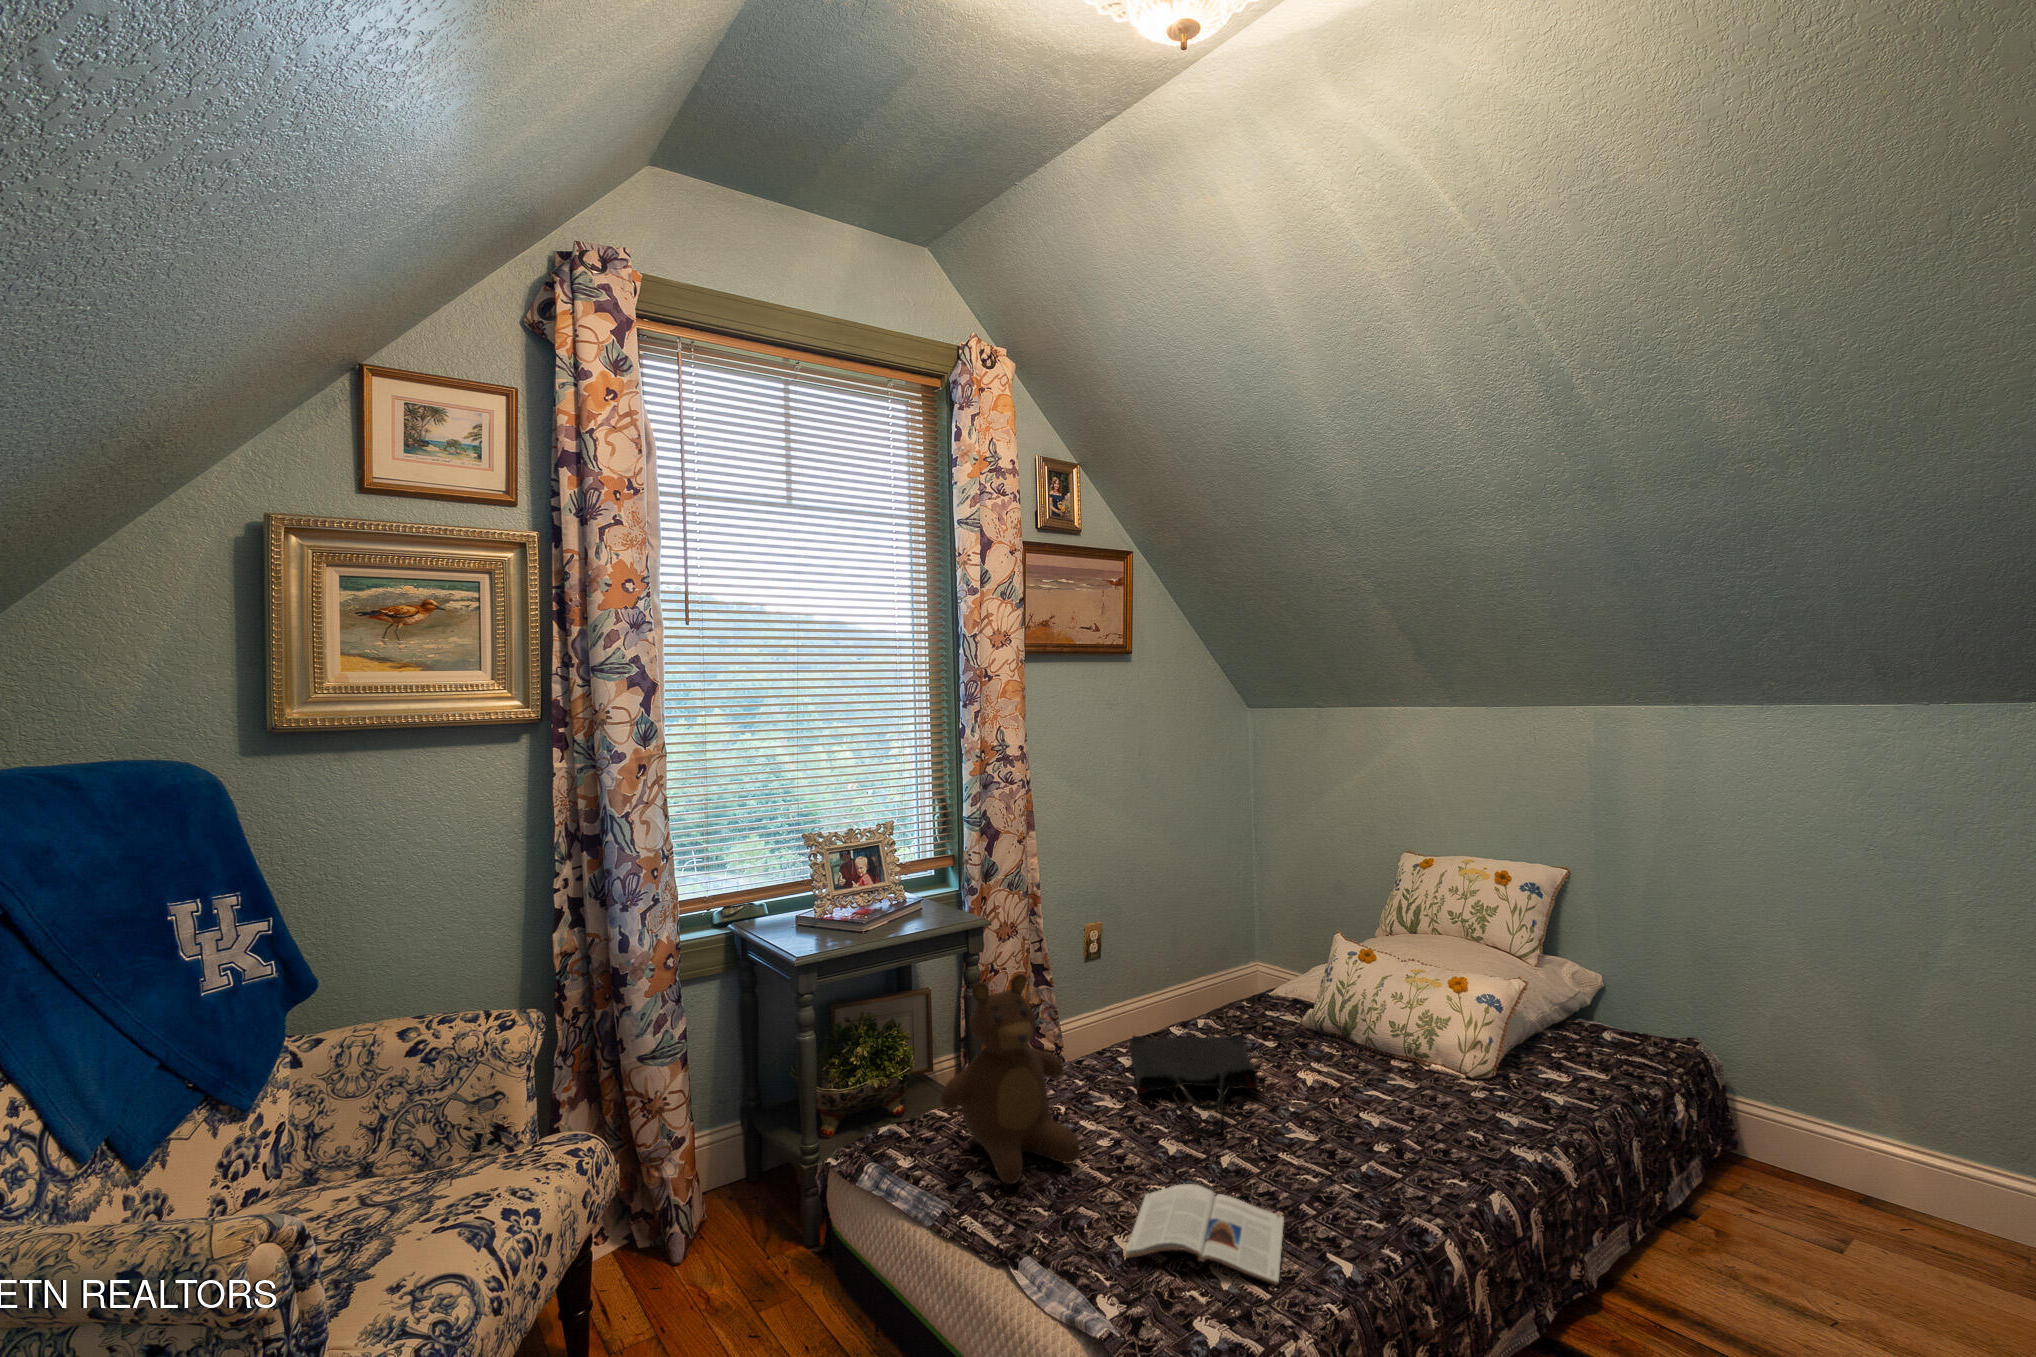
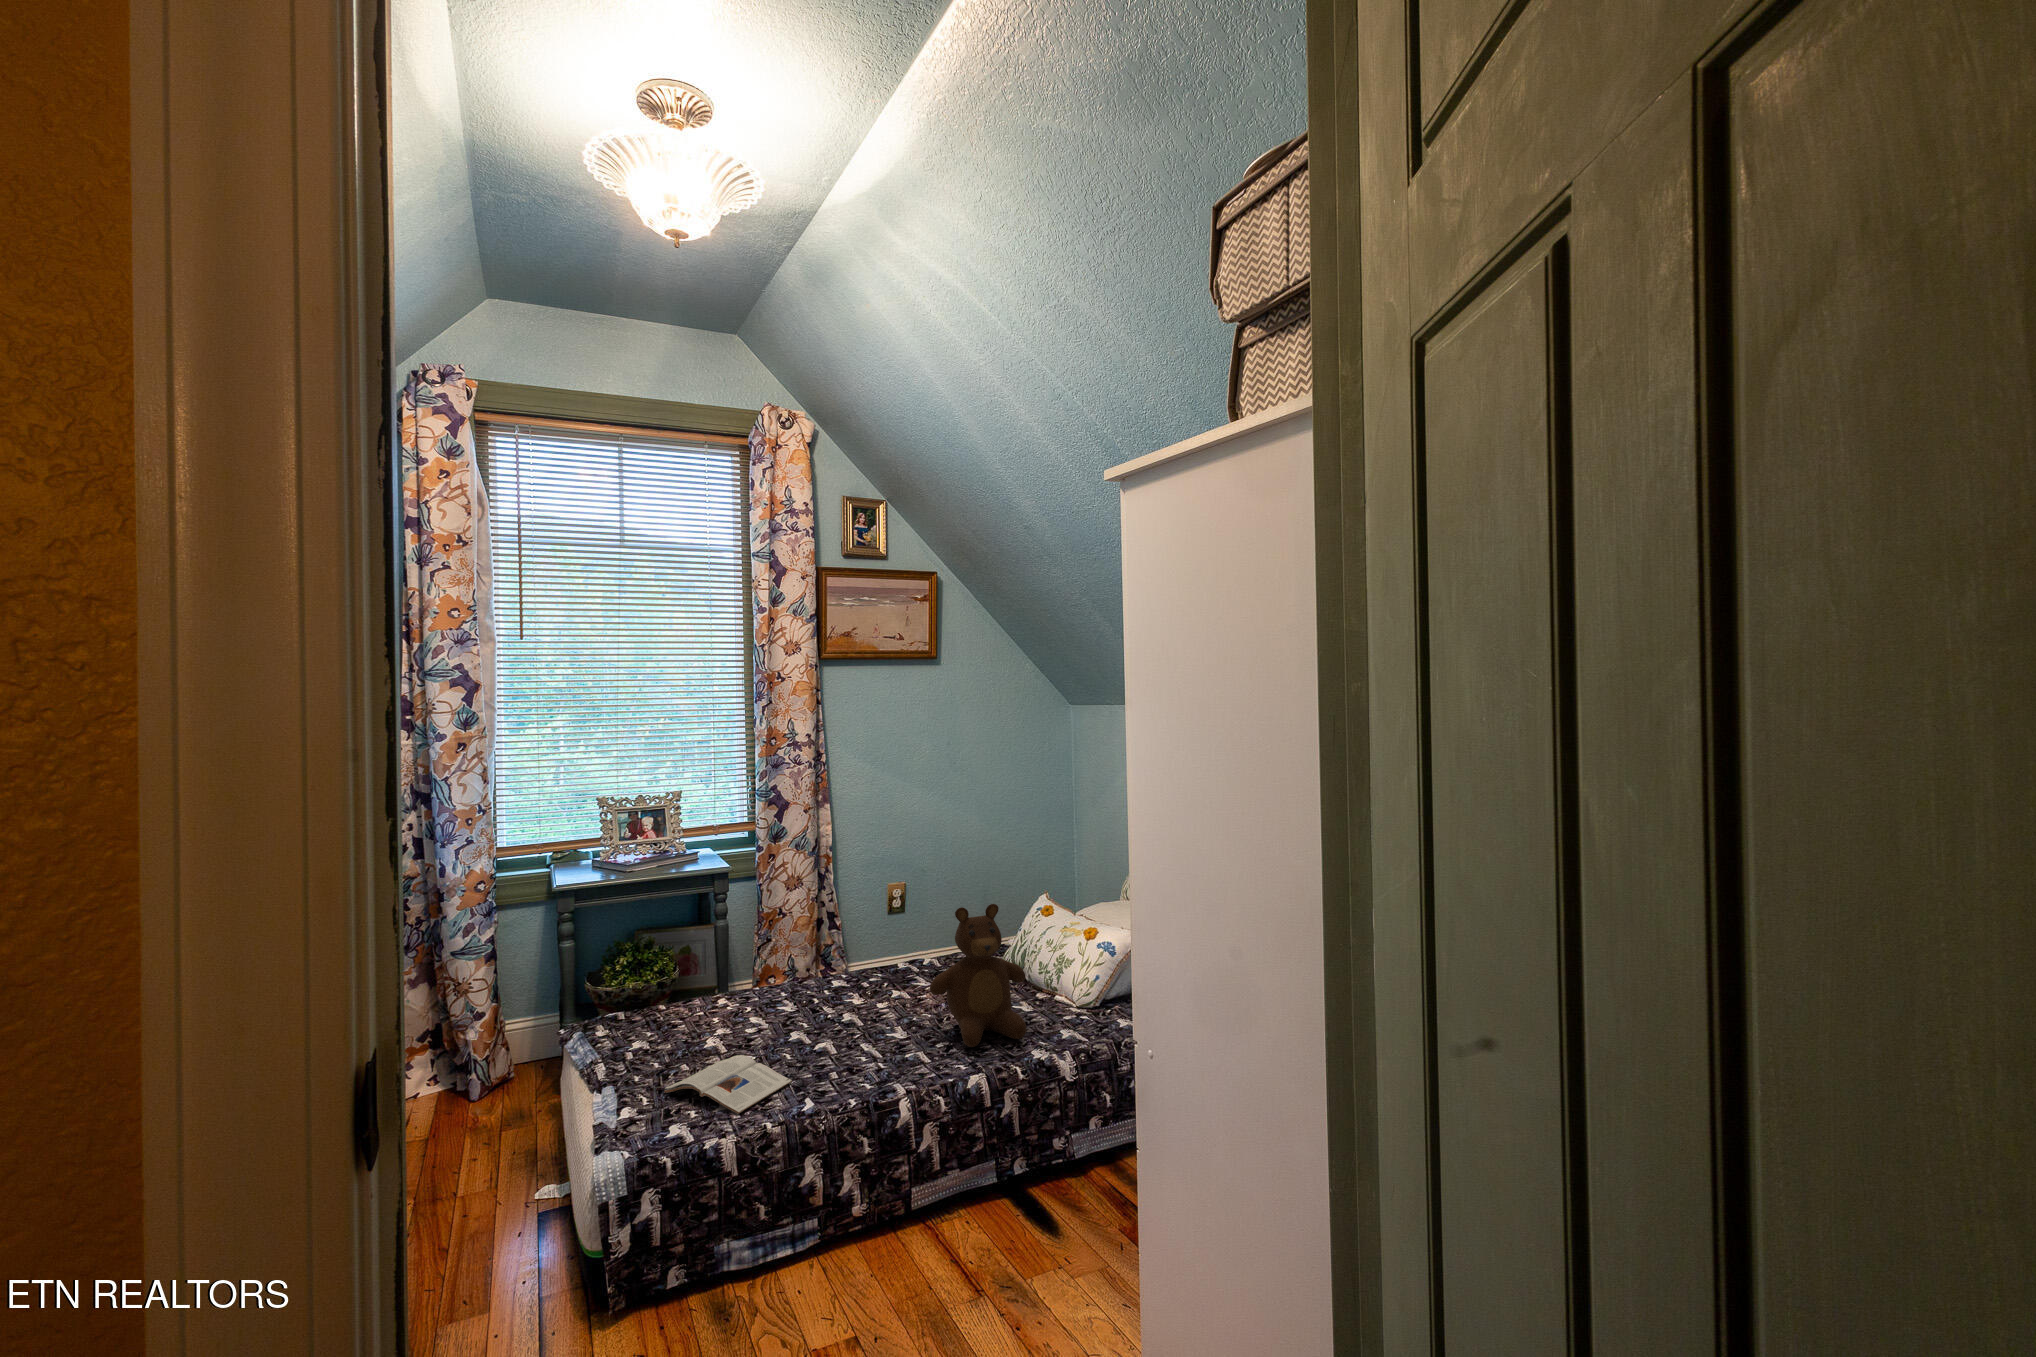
teddy bear: present [941,973,1081,1184] -> present [930,904,1026,1047]
tote bag: present [1130,1036,1258,1136] -> none [794,966,903,1034]

